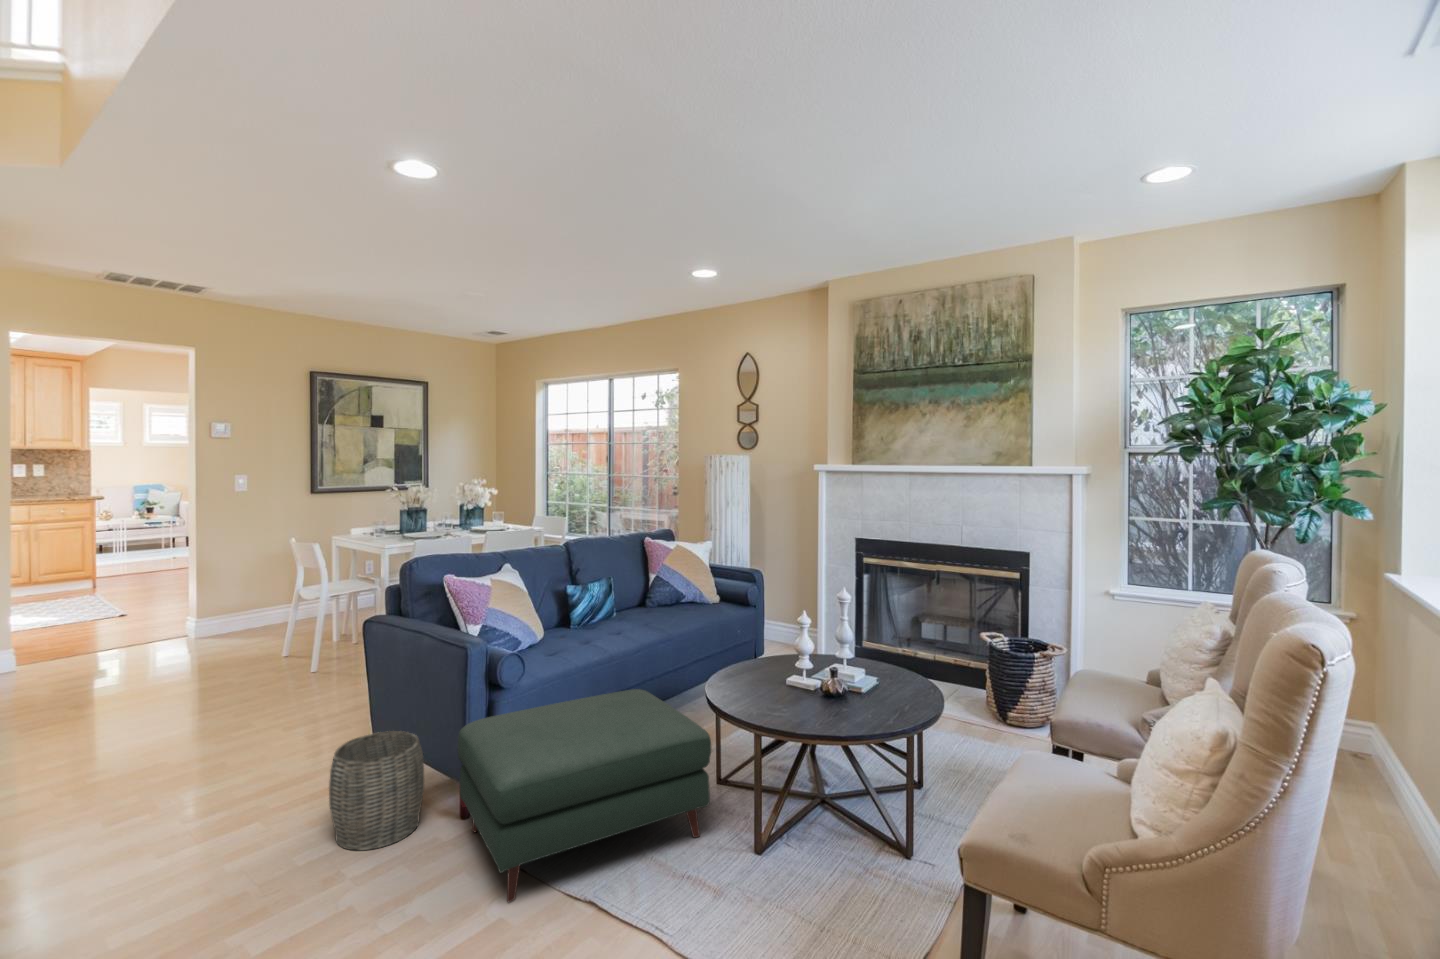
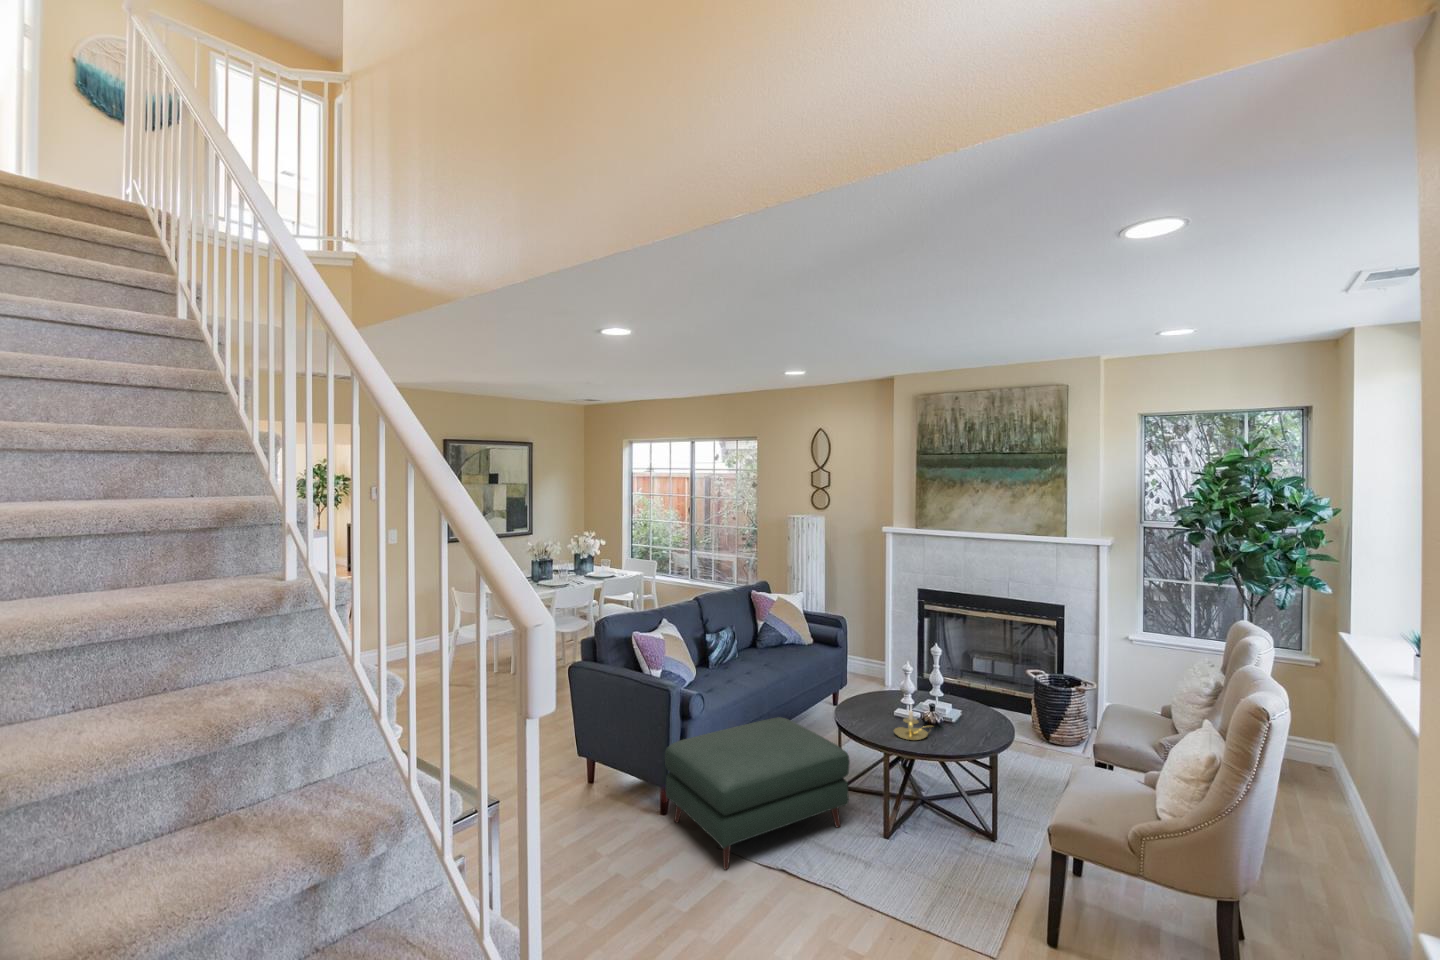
candle holder: none [774,664,828,716] -> present [894,706,929,740]
woven basket: present [329,731,424,850] -> none [576,748,637,835]

